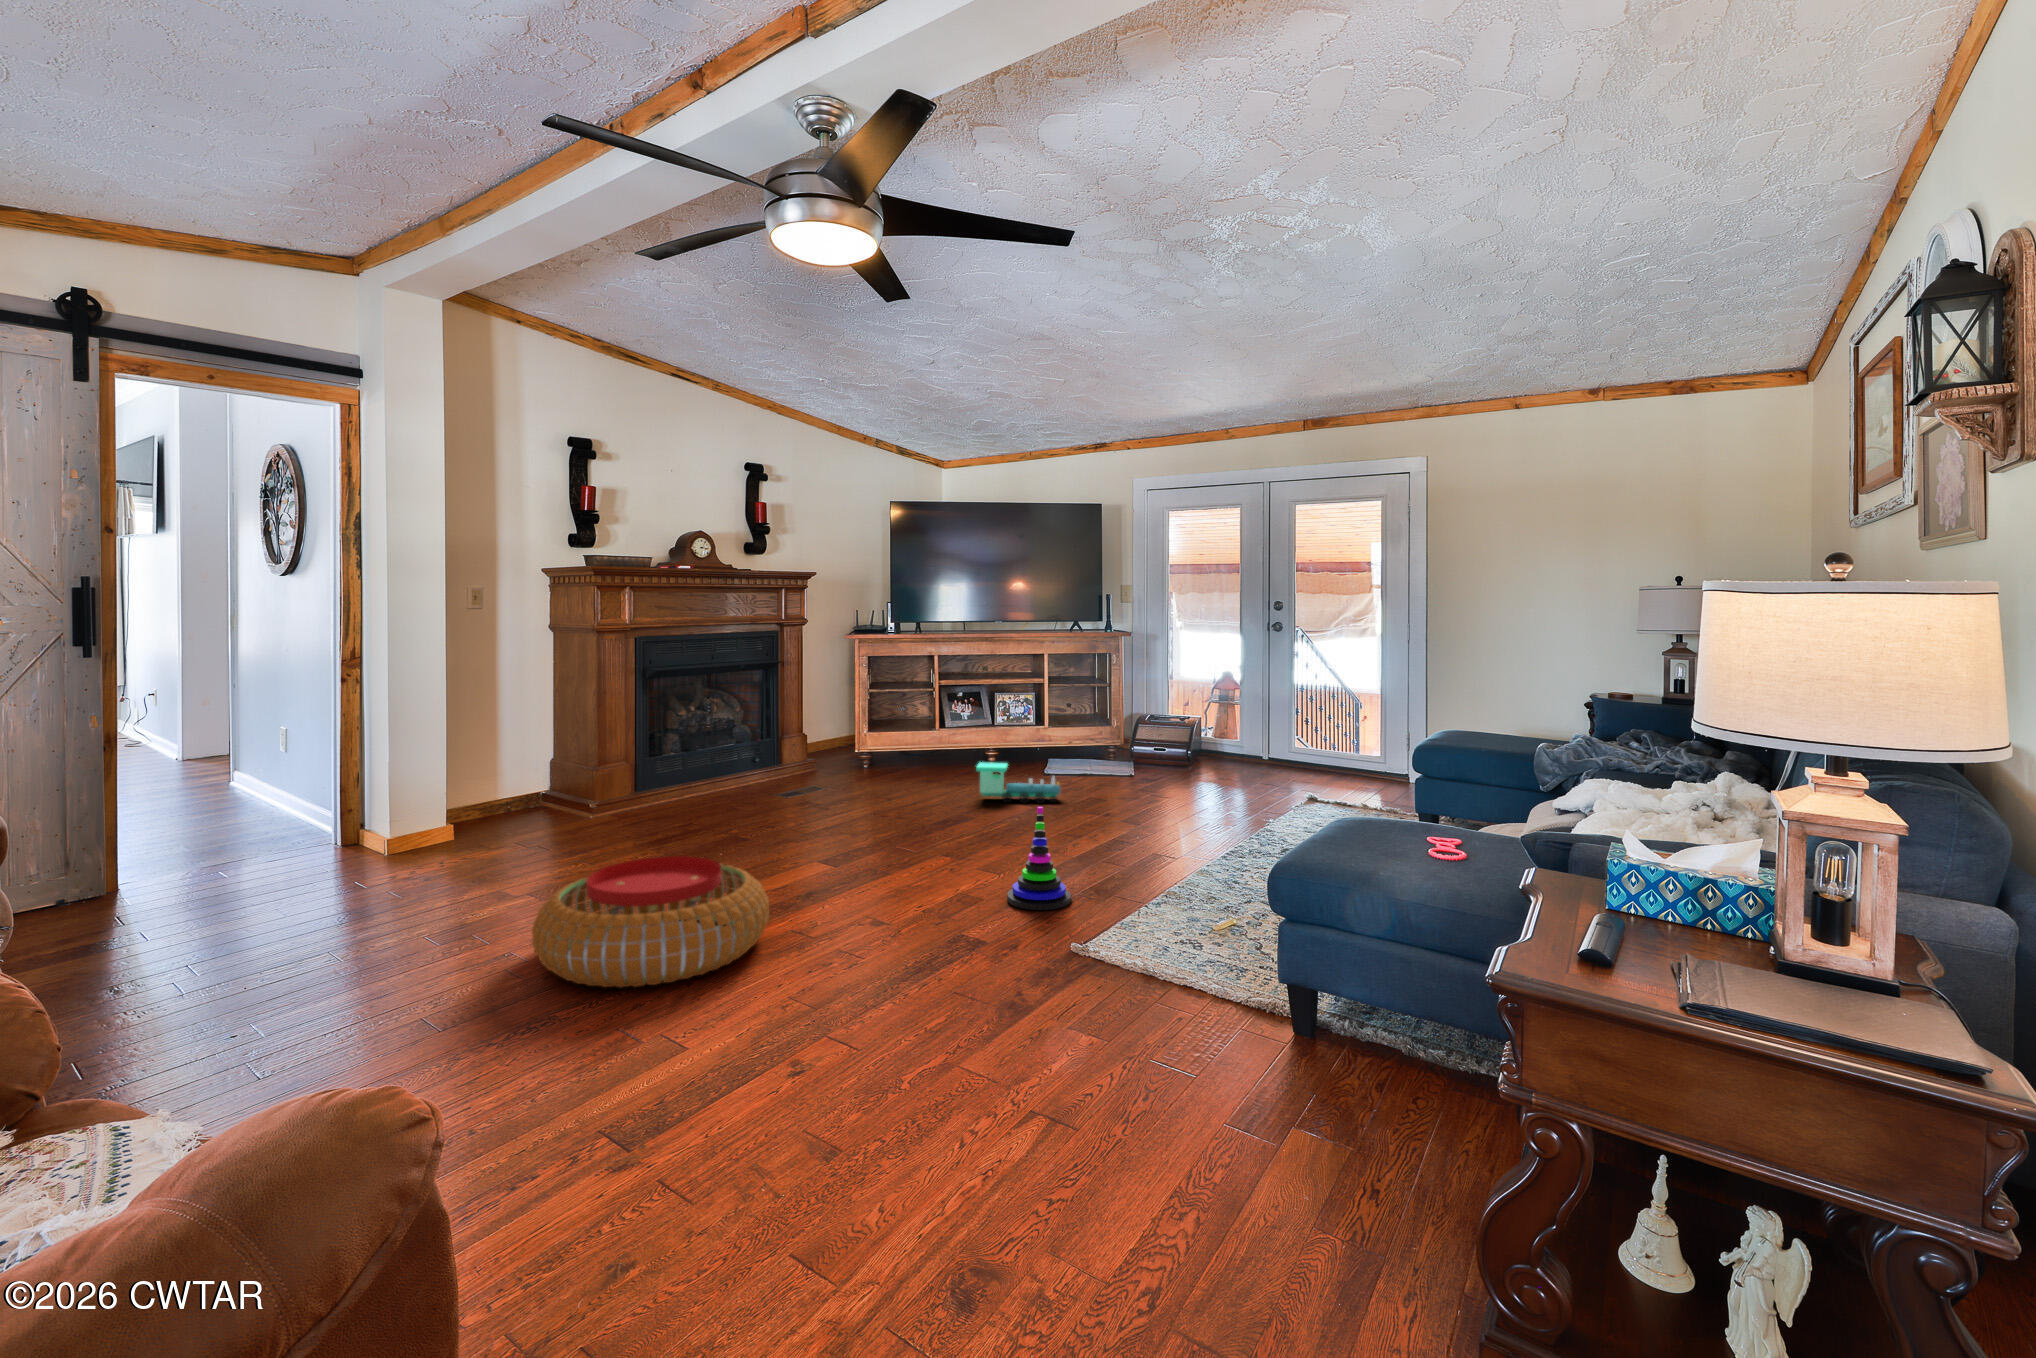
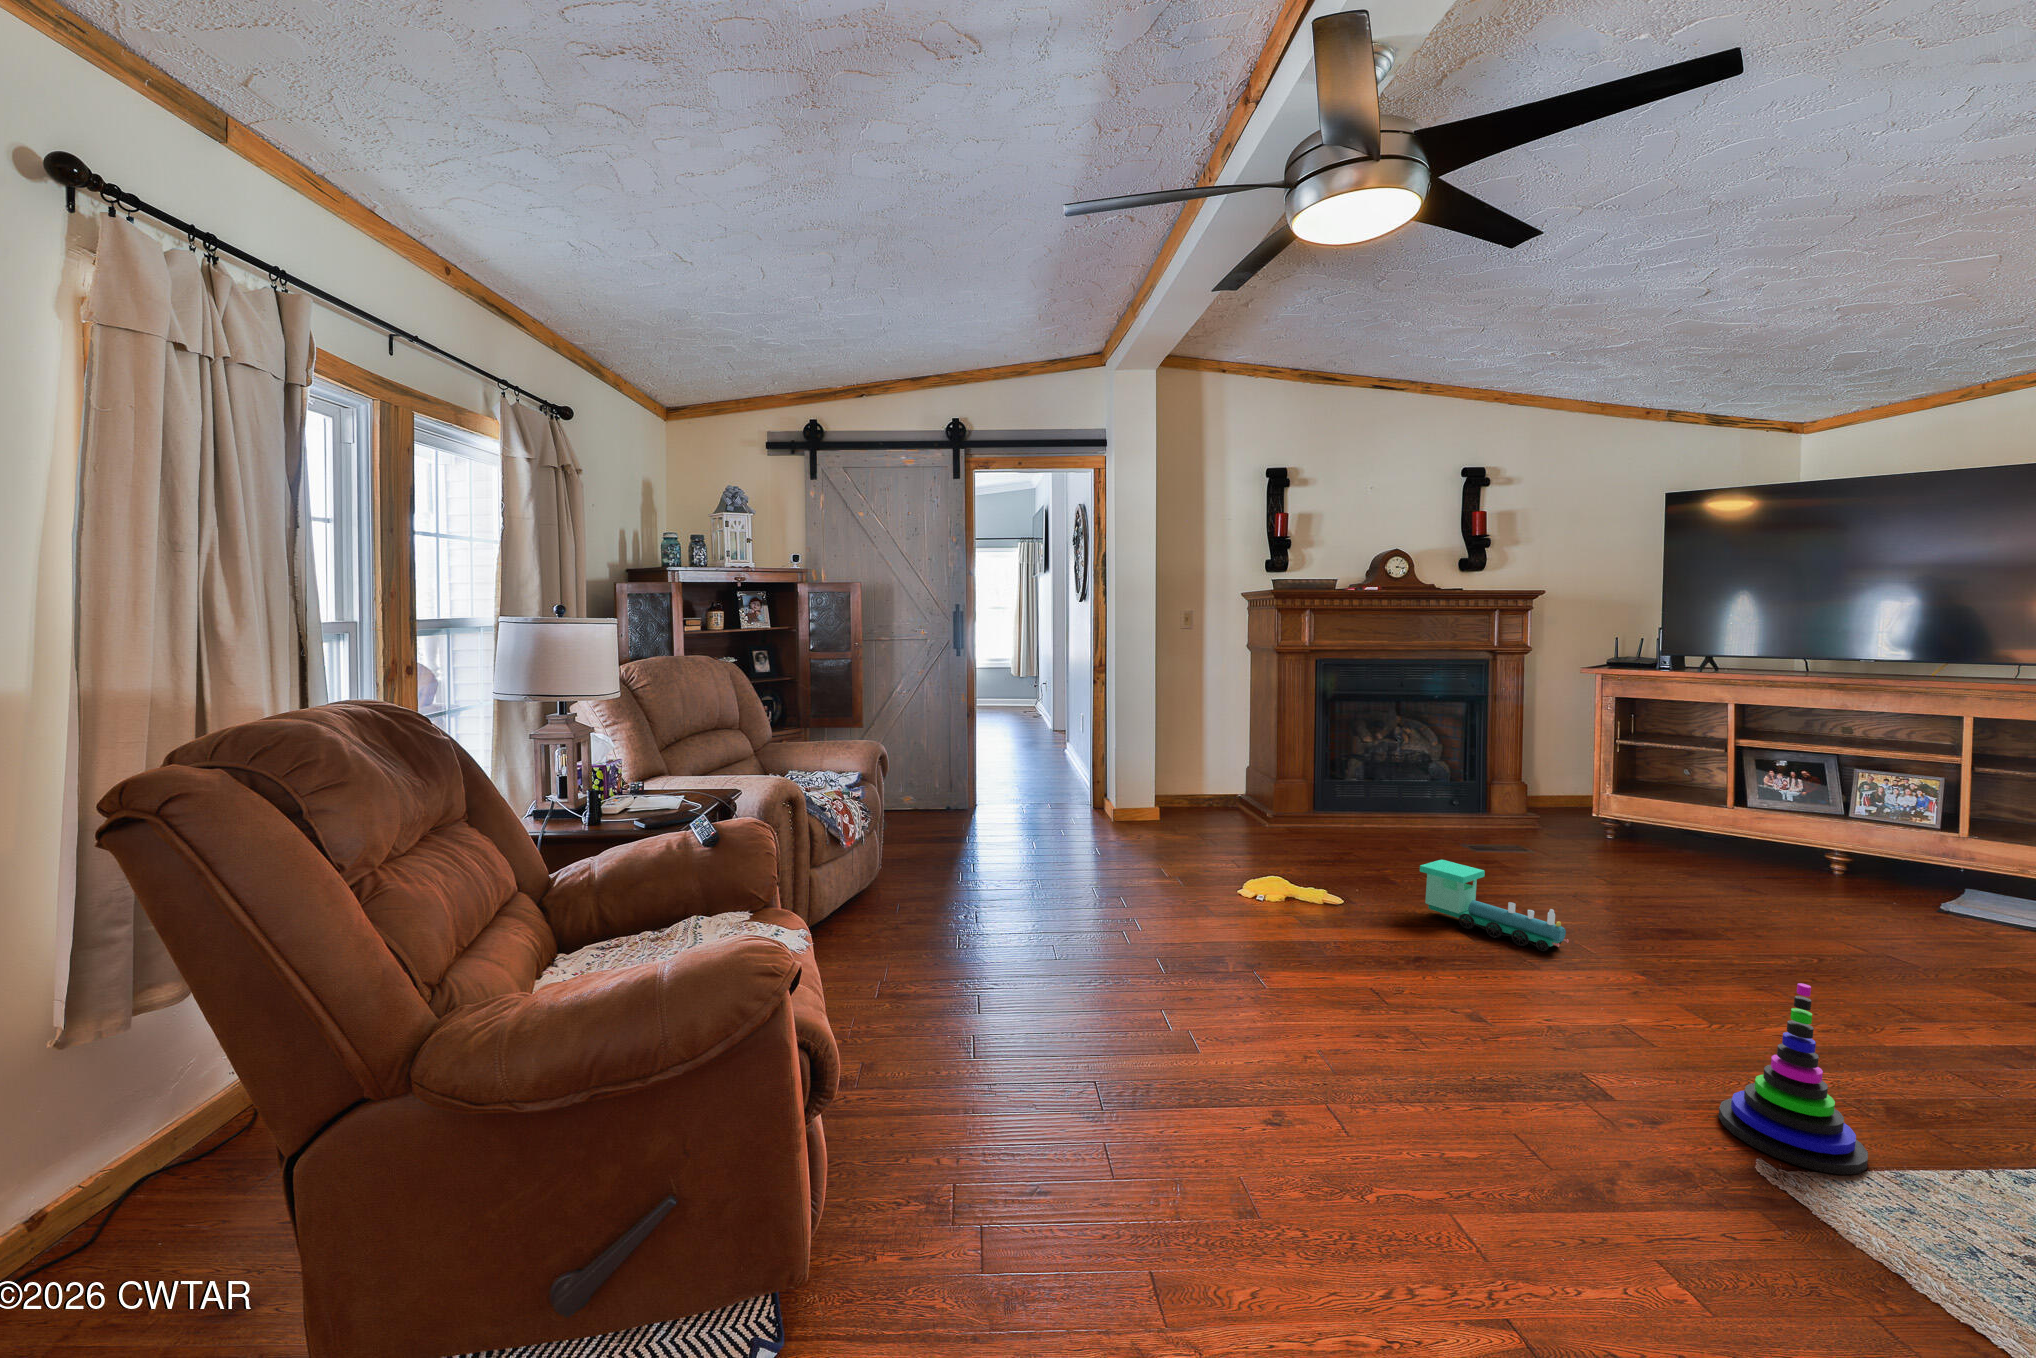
toy train: present [976,762,1060,801] -> present [1420,860,1569,951]
pouf: present [532,856,769,988] -> none [1100,892,1335,1040]

